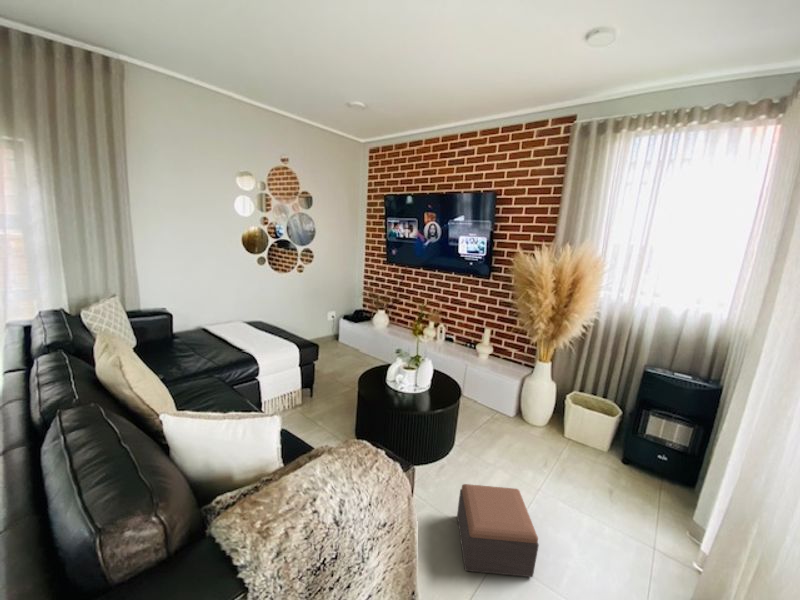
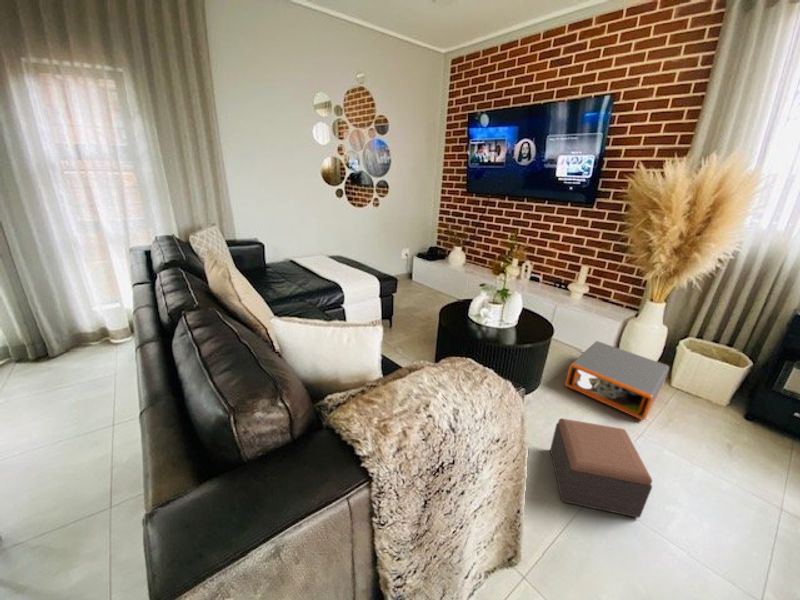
storage box: none [474,401,559,475] -> present [565,341,669,420]

